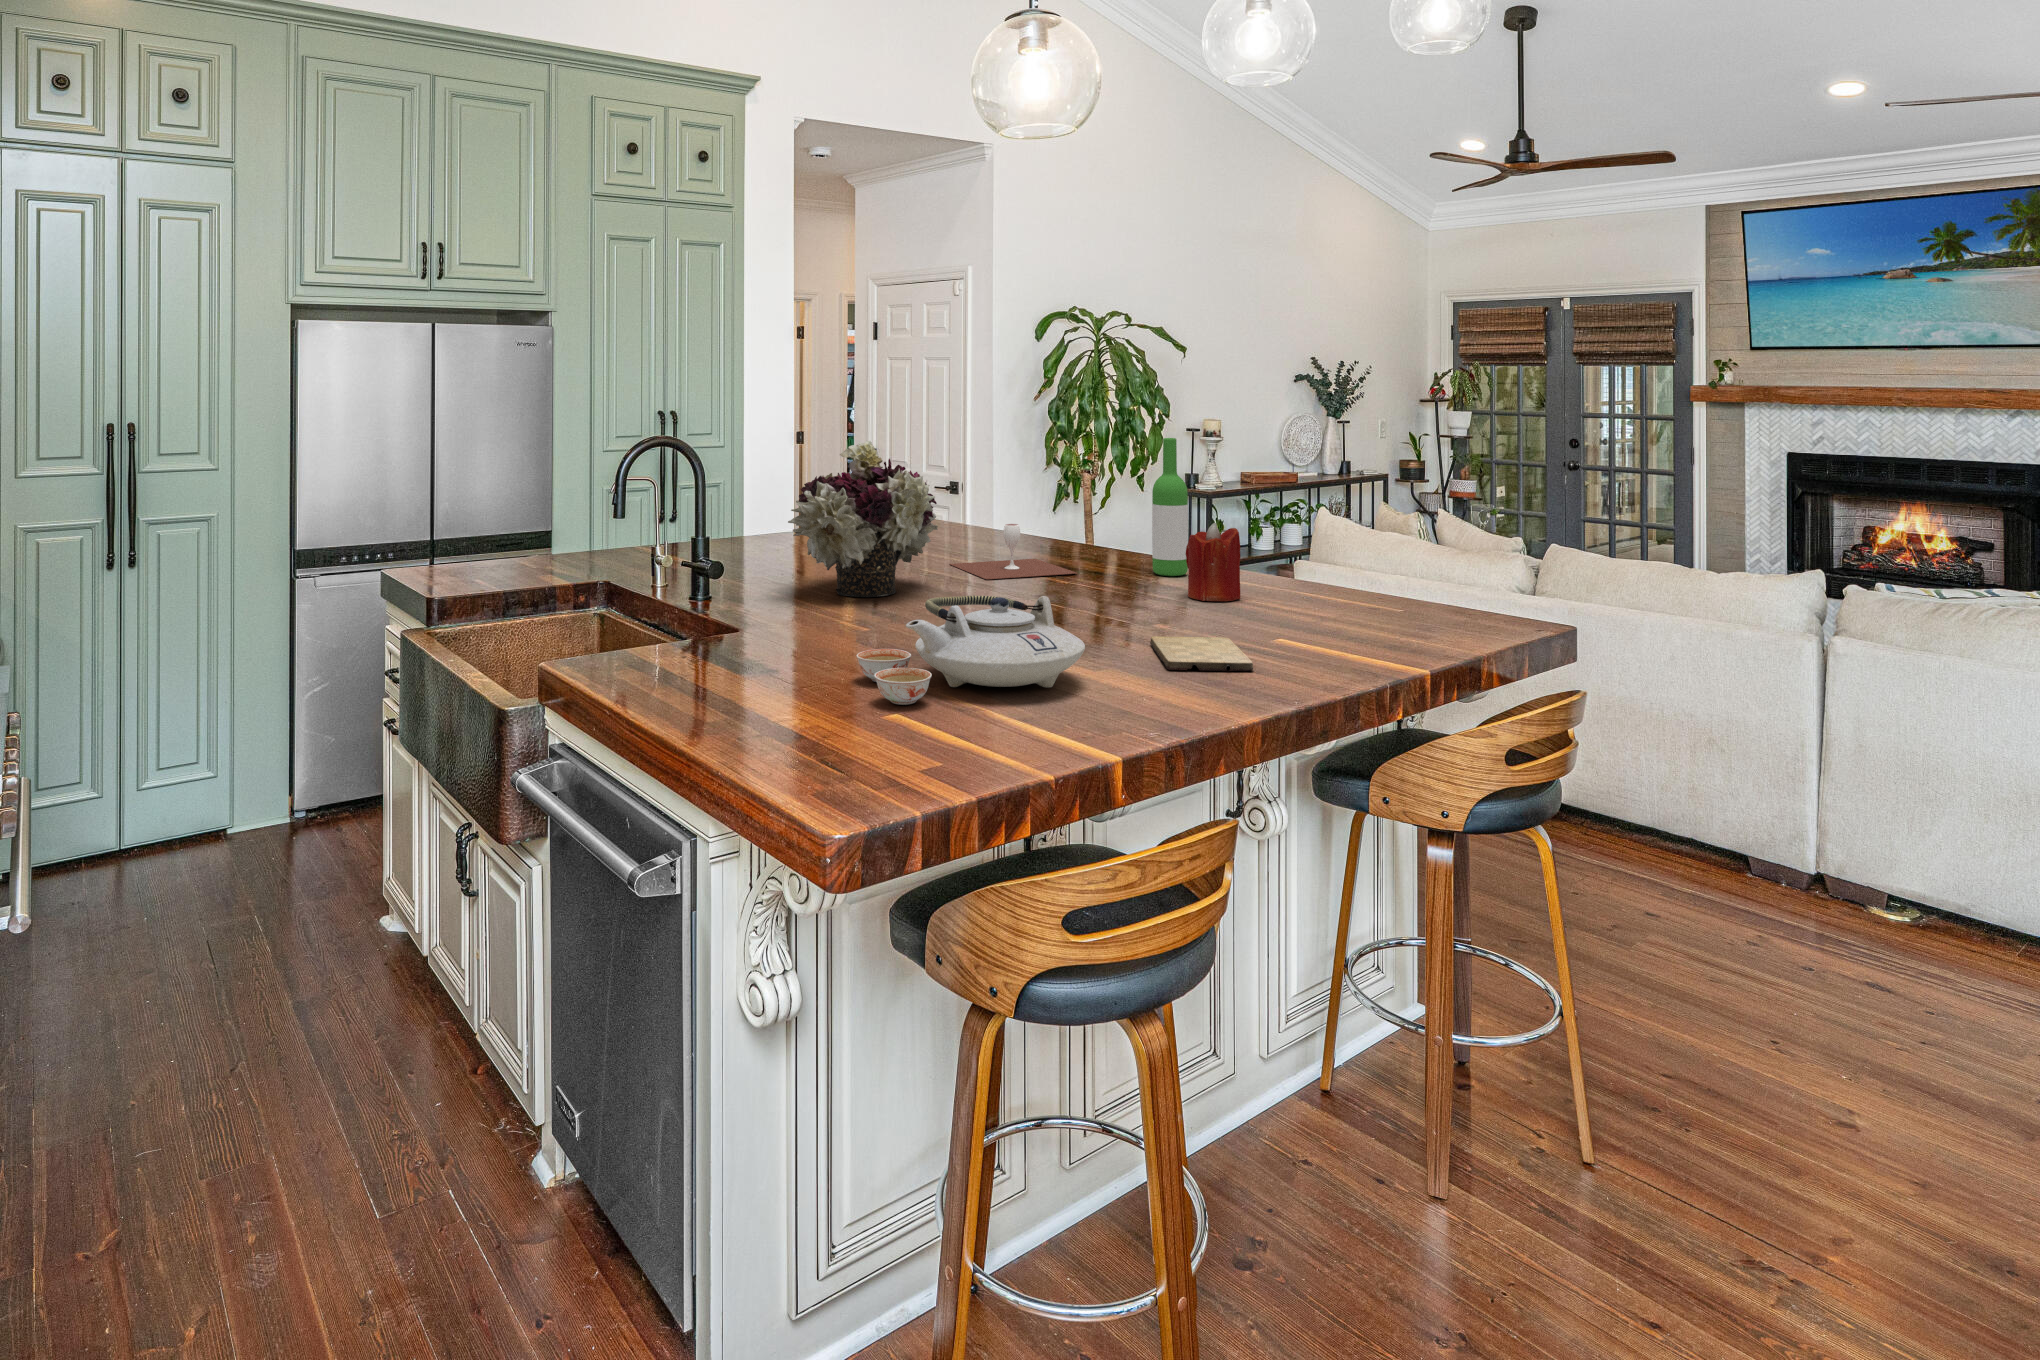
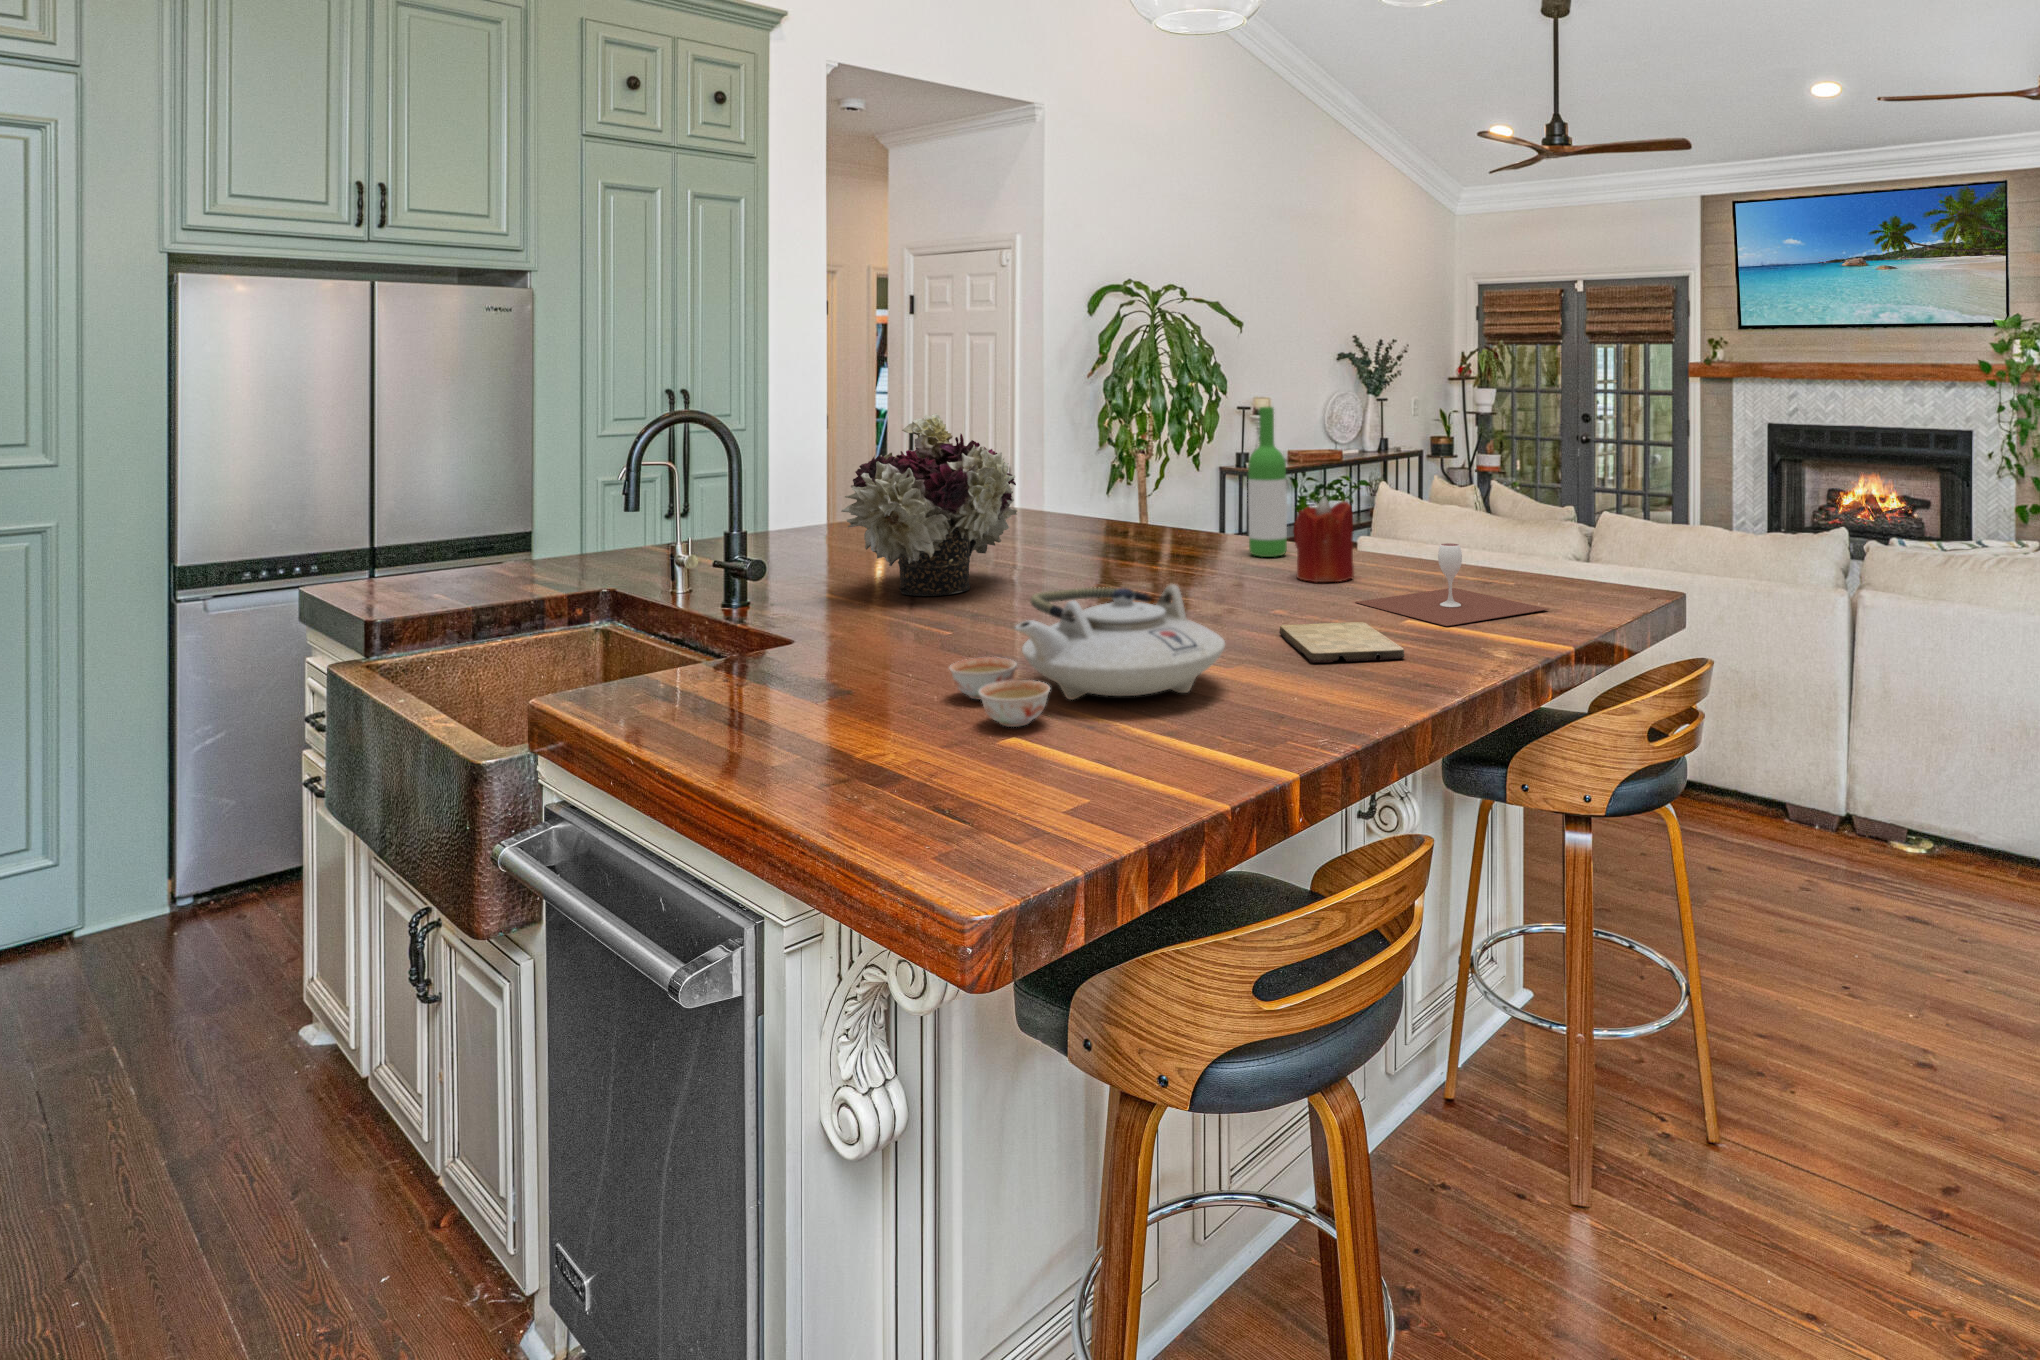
wine glass: present [950,524,1077,580] -> present [1355,543,1549,626]

